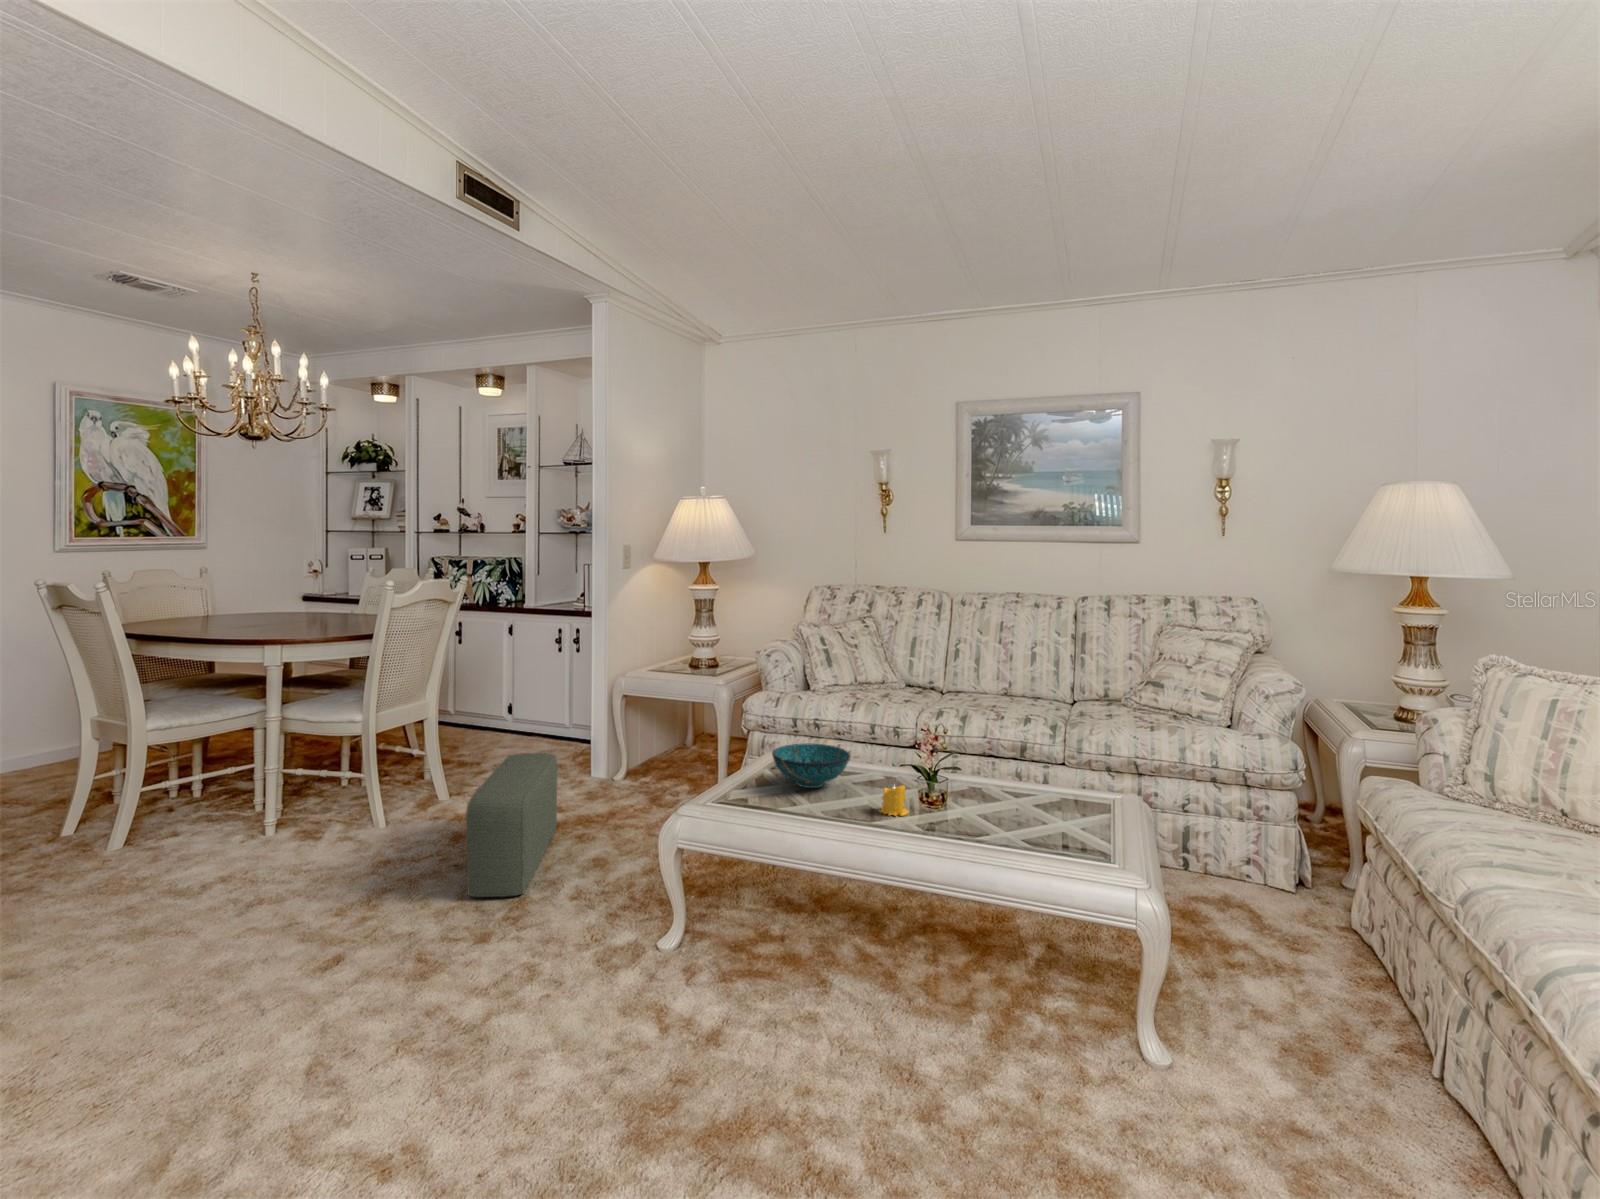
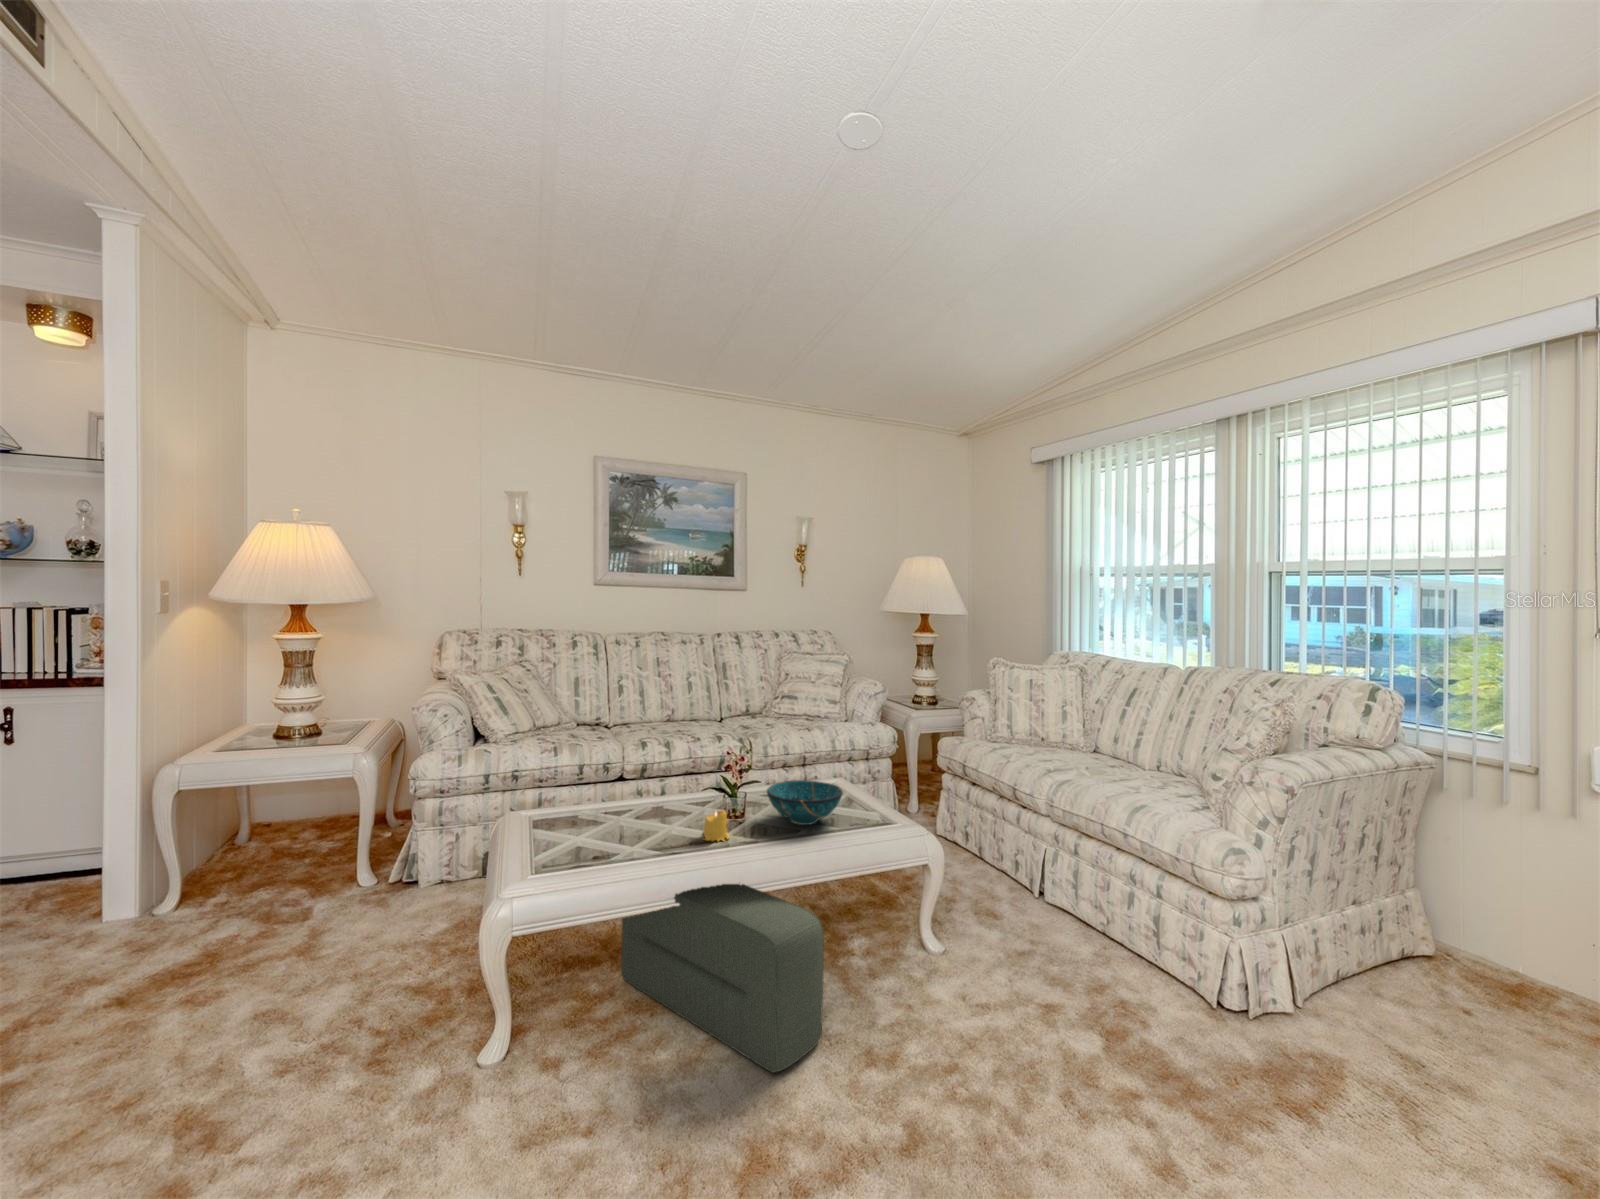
decorative bowl: present [772,743,850,788] -> present [767,780,842,825]
pouf: present [466,753,558,897] -> present [621,884,824,1073]

